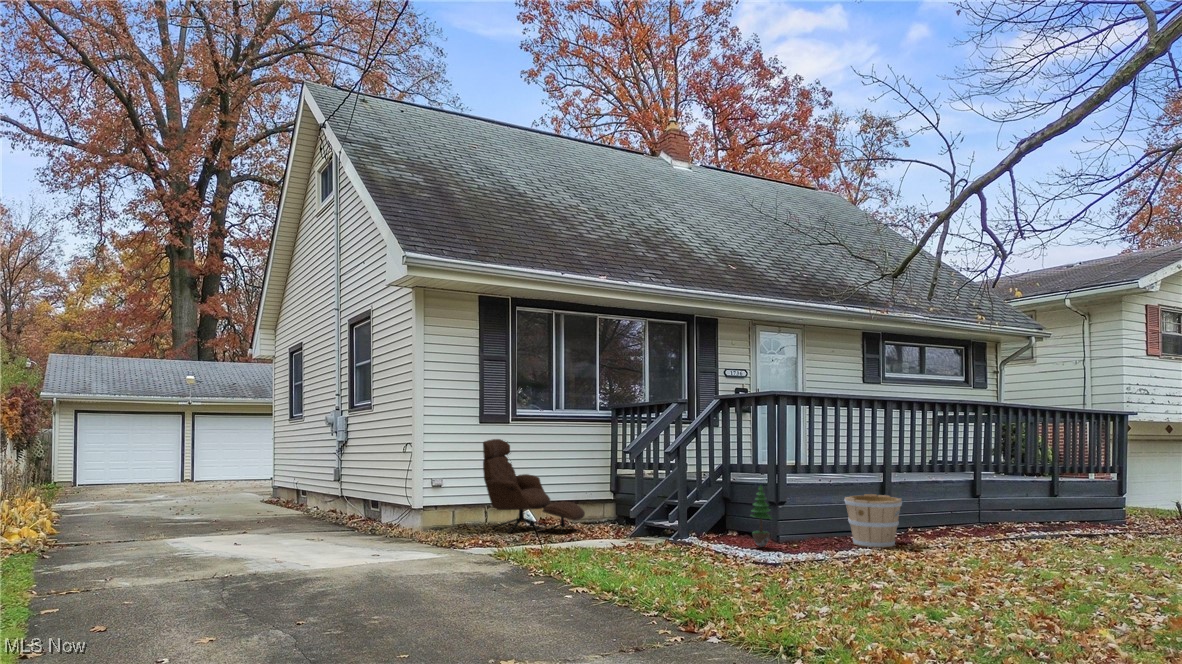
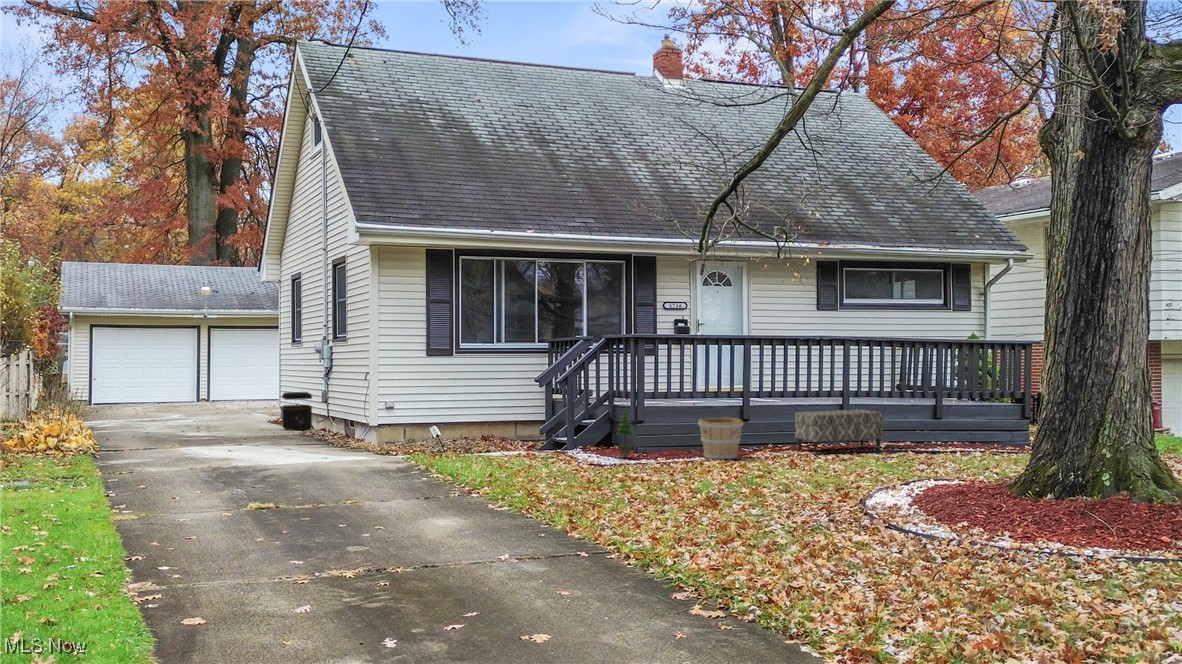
lounge chair: present [483,439,585,534] -> none [427,369,511,448]
toolbox: none [281,470,315,513] -> present [282,392,312,431]
bench: none [928,483,1025,537] -> present [795,409,883,453]

